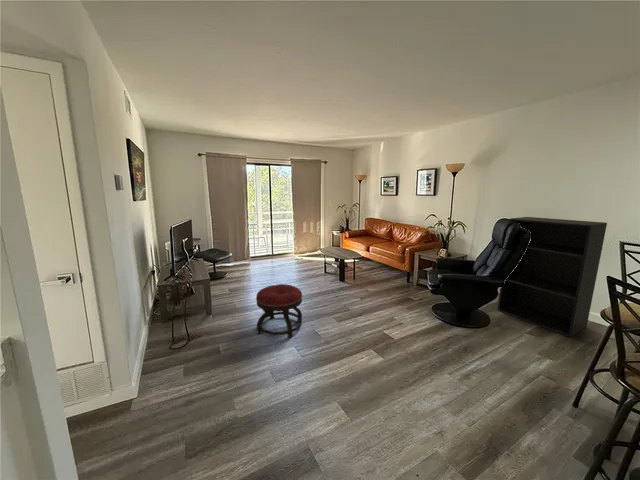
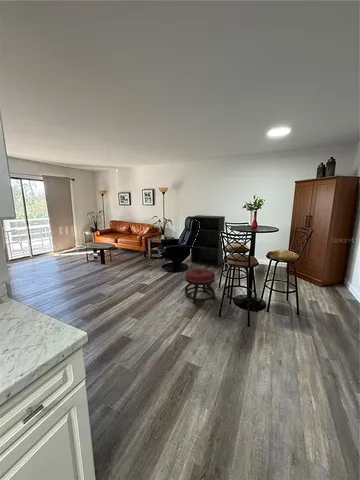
ottoman: present [256,284,302,337] -> present [185,268,215,303]

